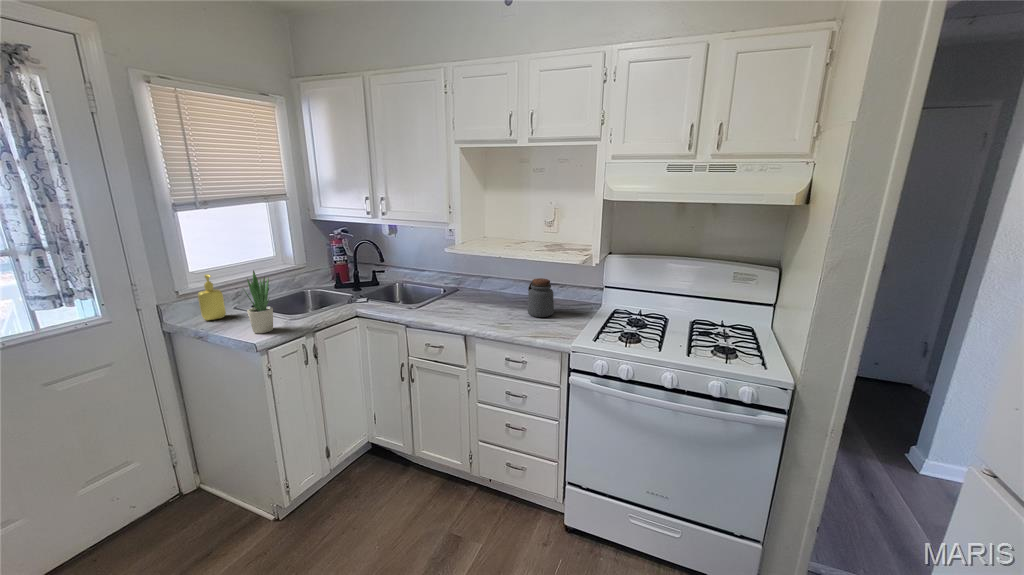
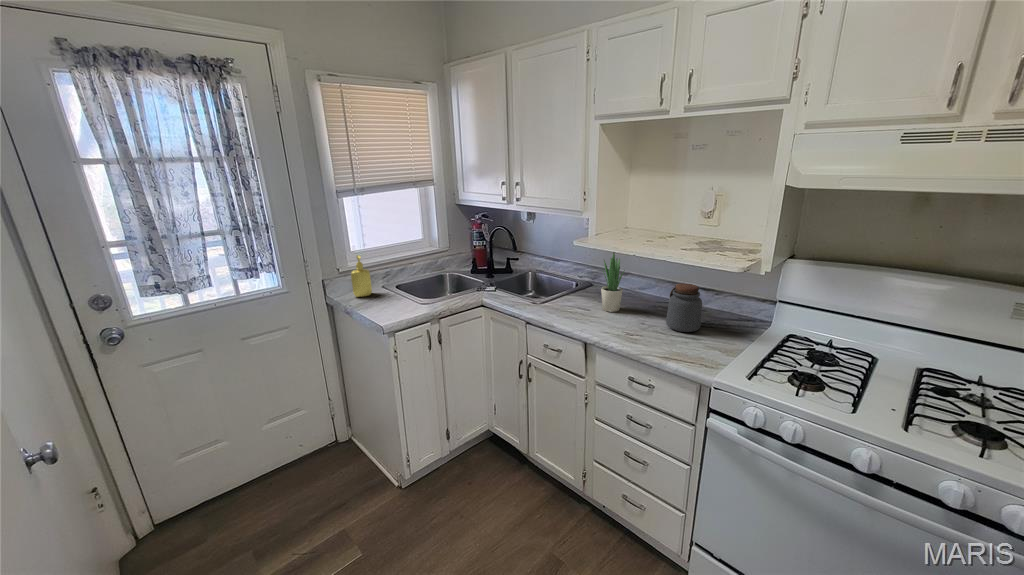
potted plant: present [244,270,273,333] -> present [601,252,625,312]

